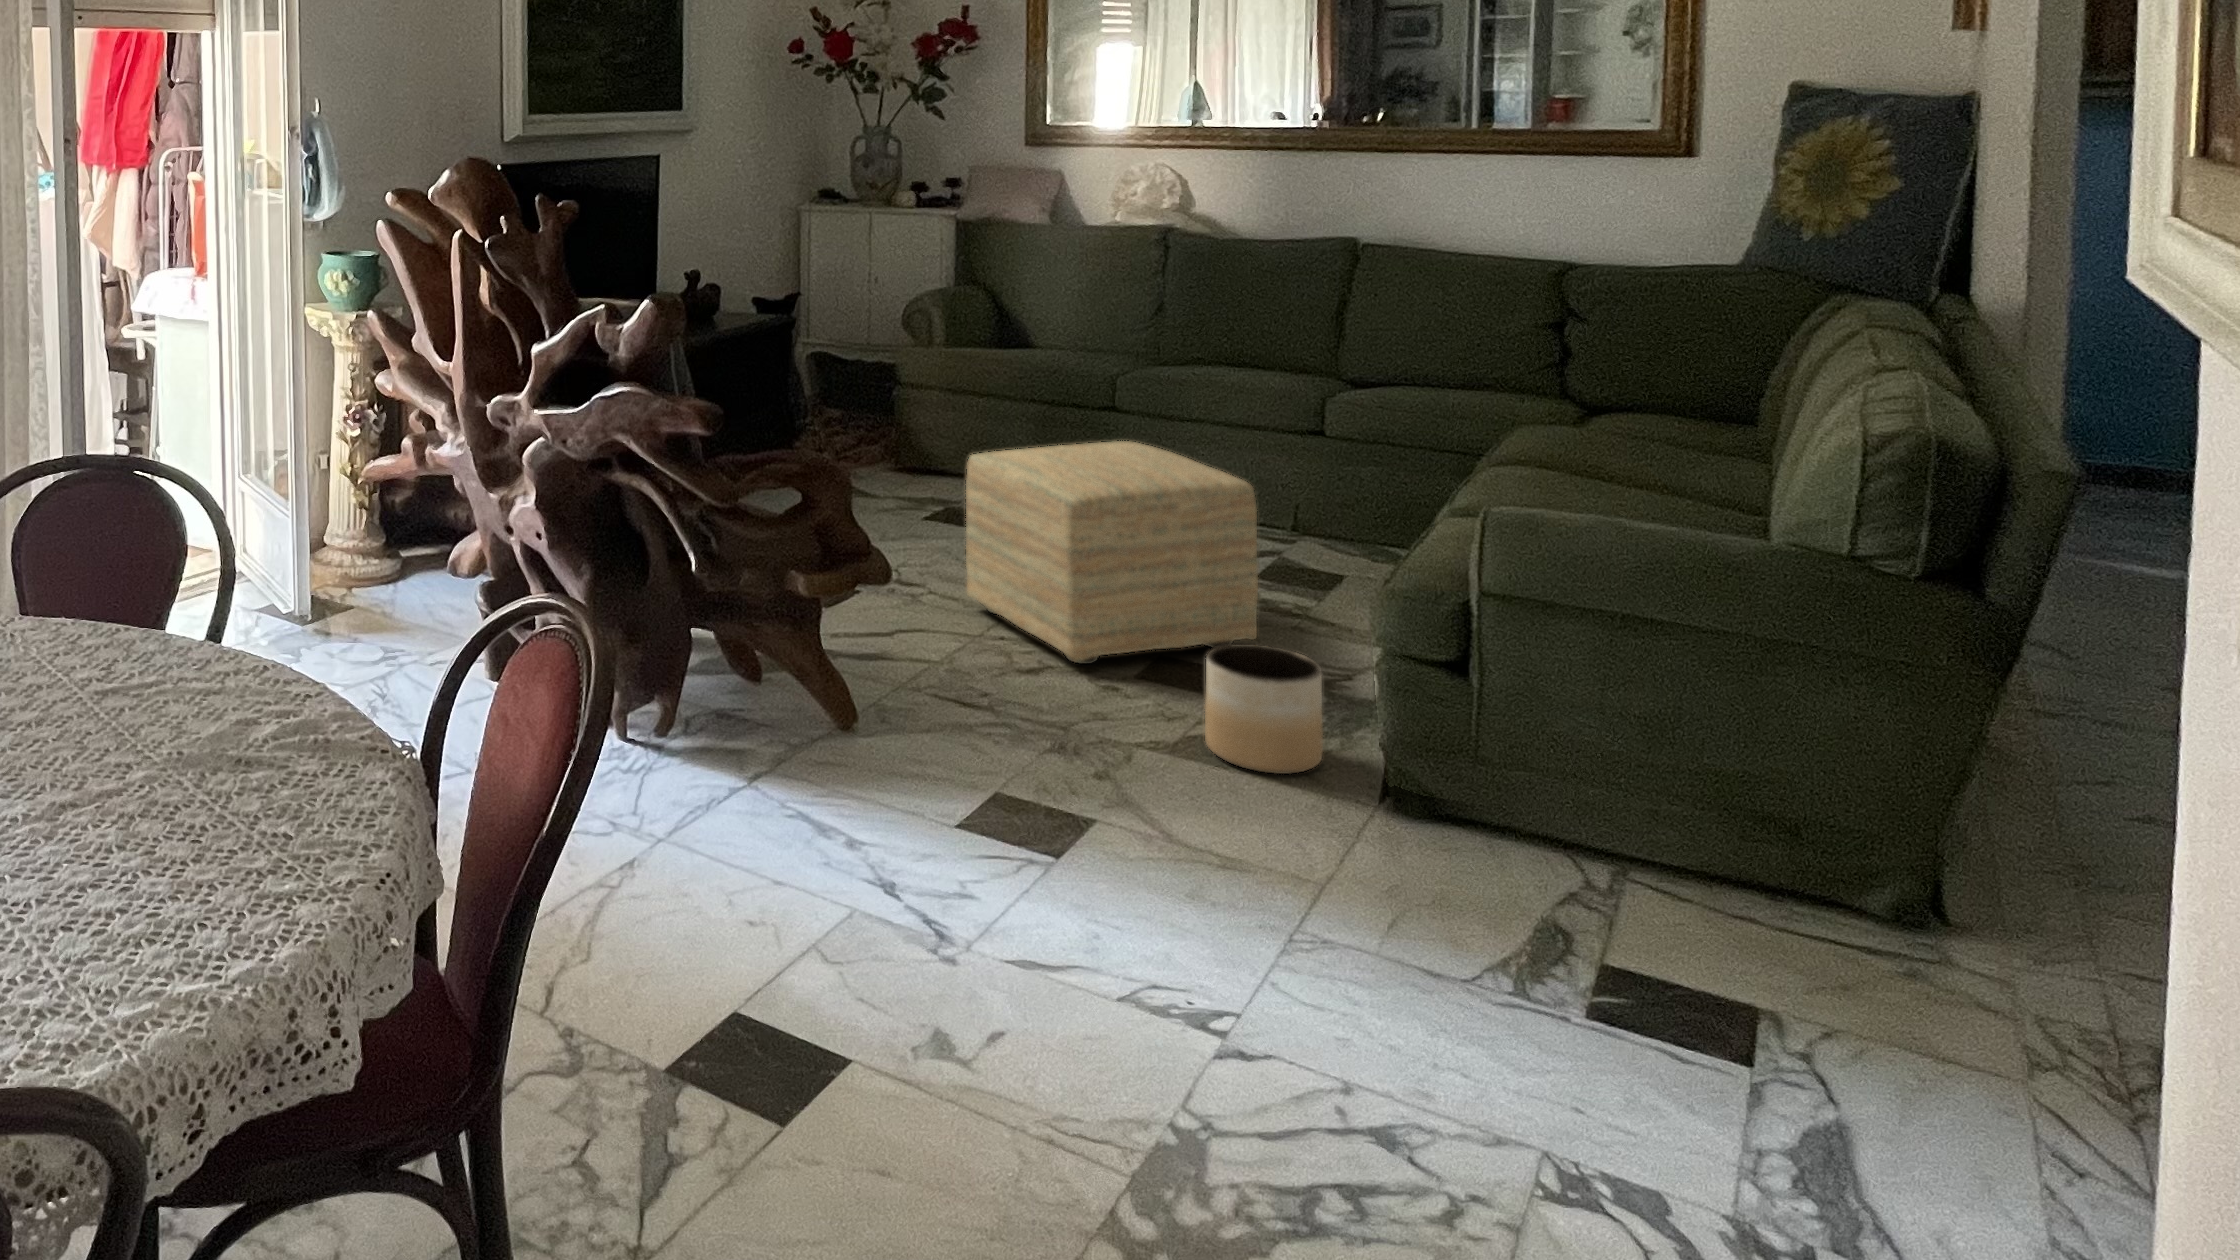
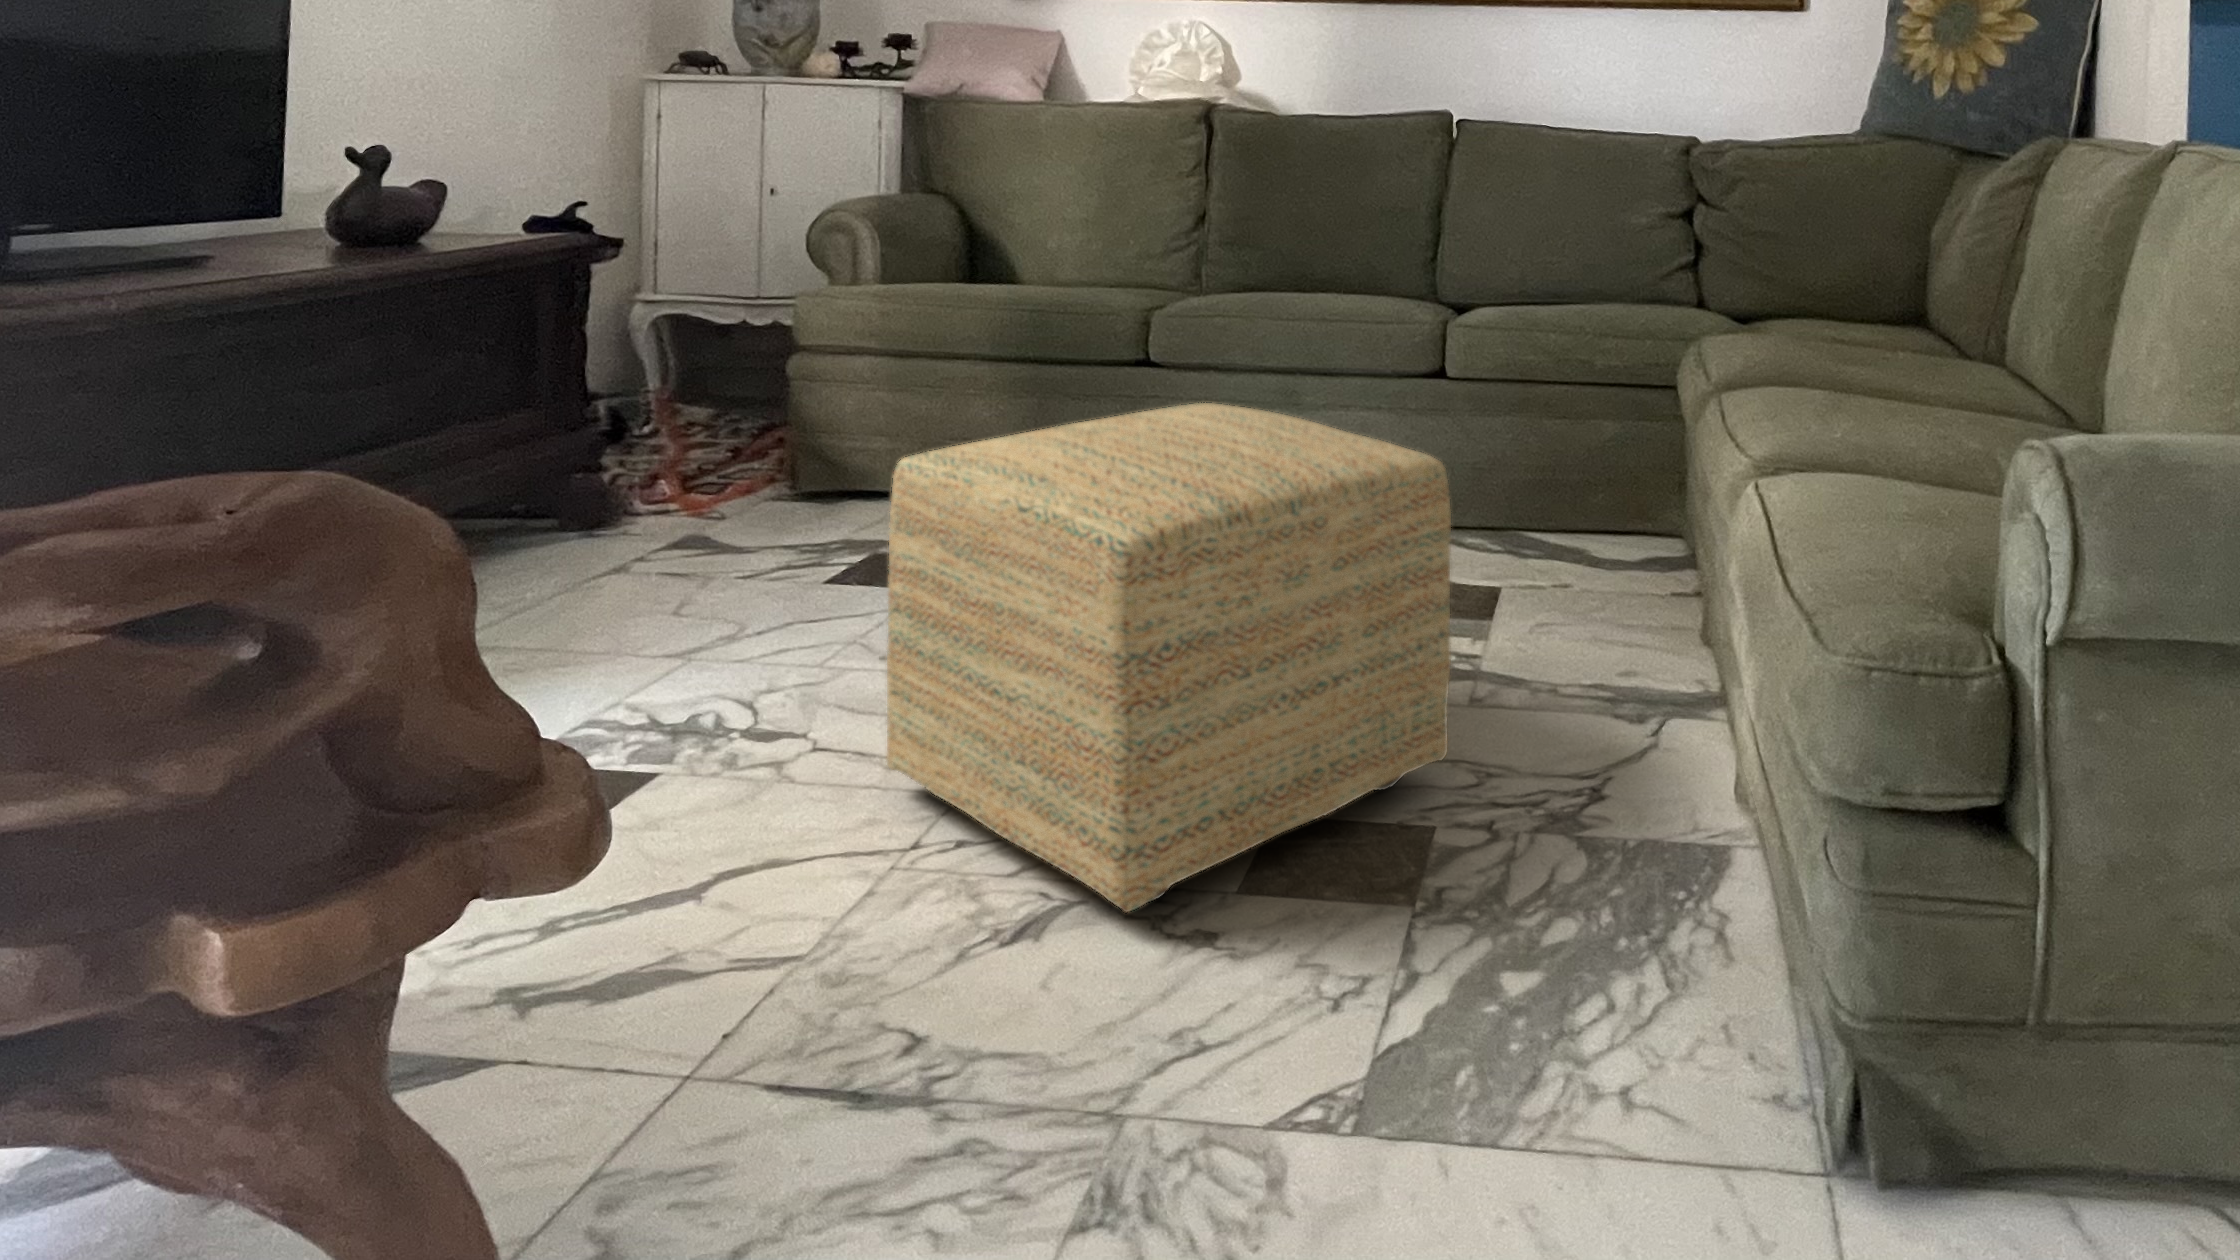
planter: present [1205,643,1323,774] -> none [1452,827,1705,1183]

